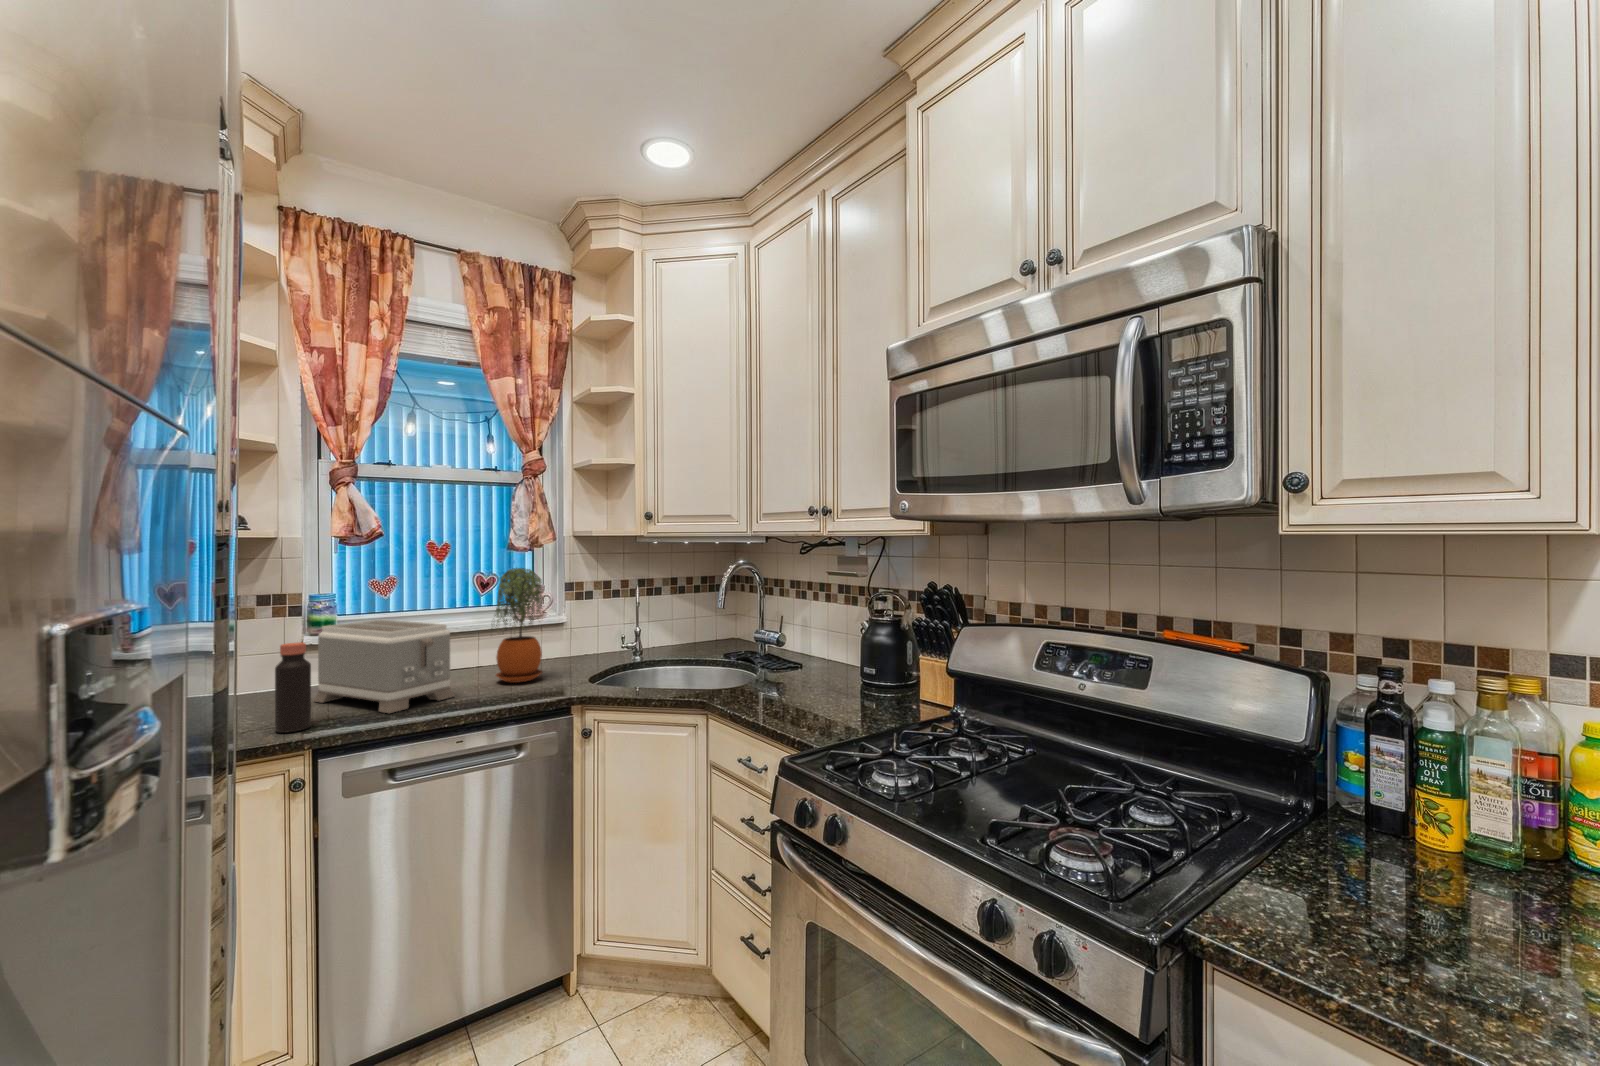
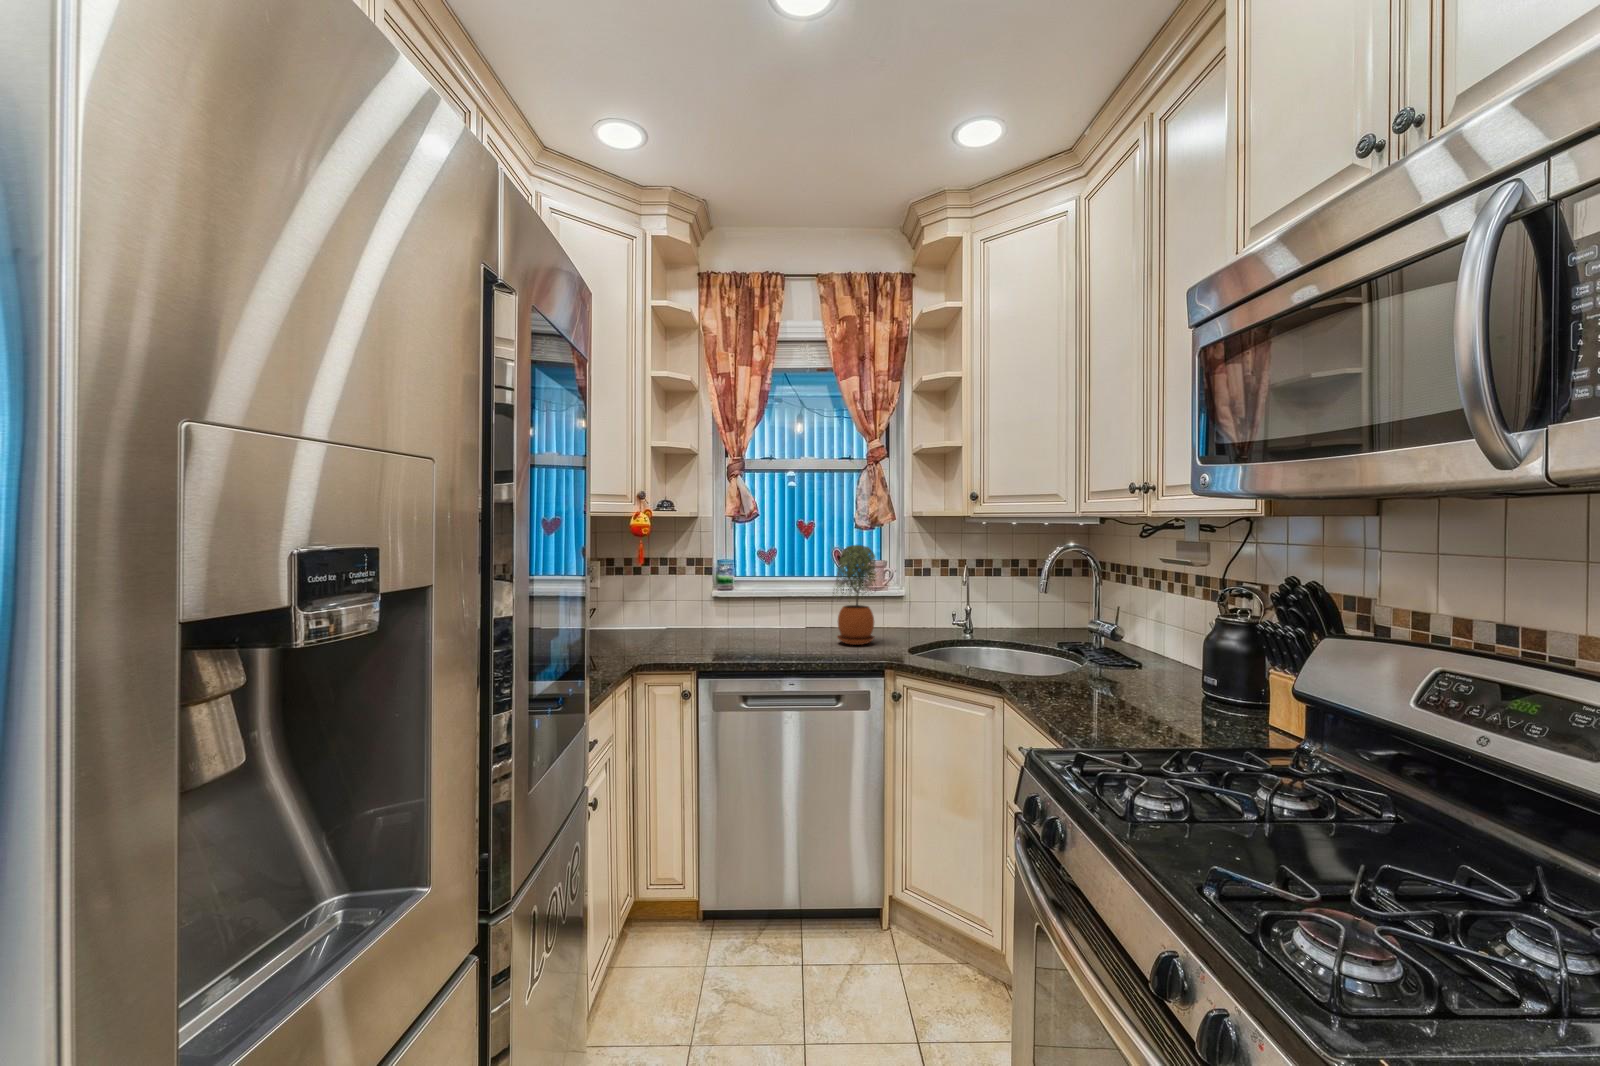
toaster: present [314,619,454,713] -> none [713,582,801,654]
bottle: present [275,643,311,733] -> none [679,593,700,657]

